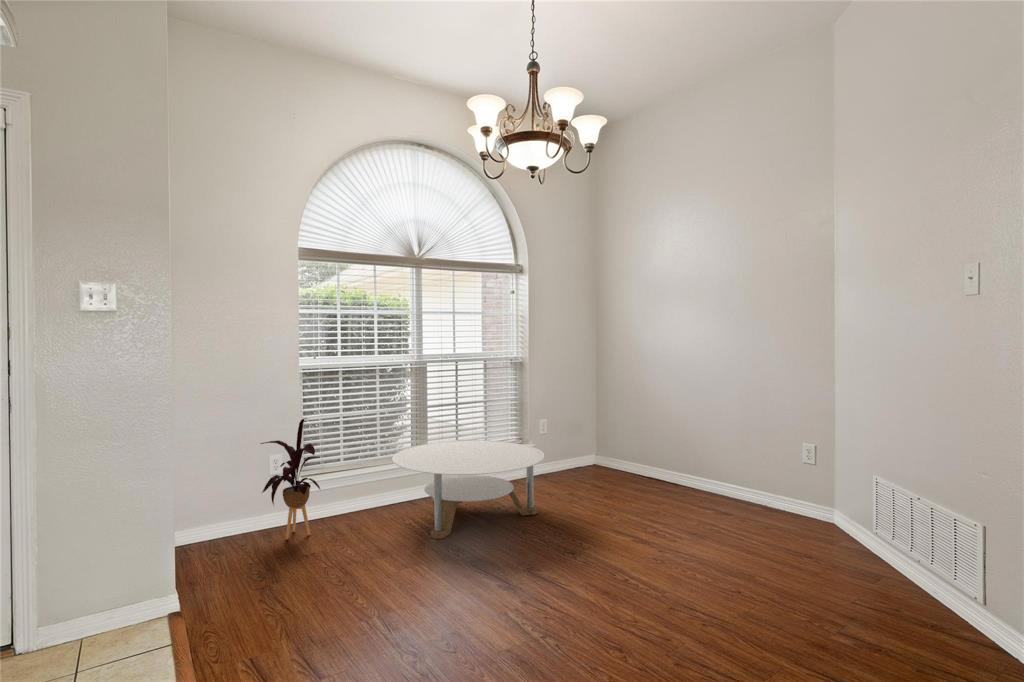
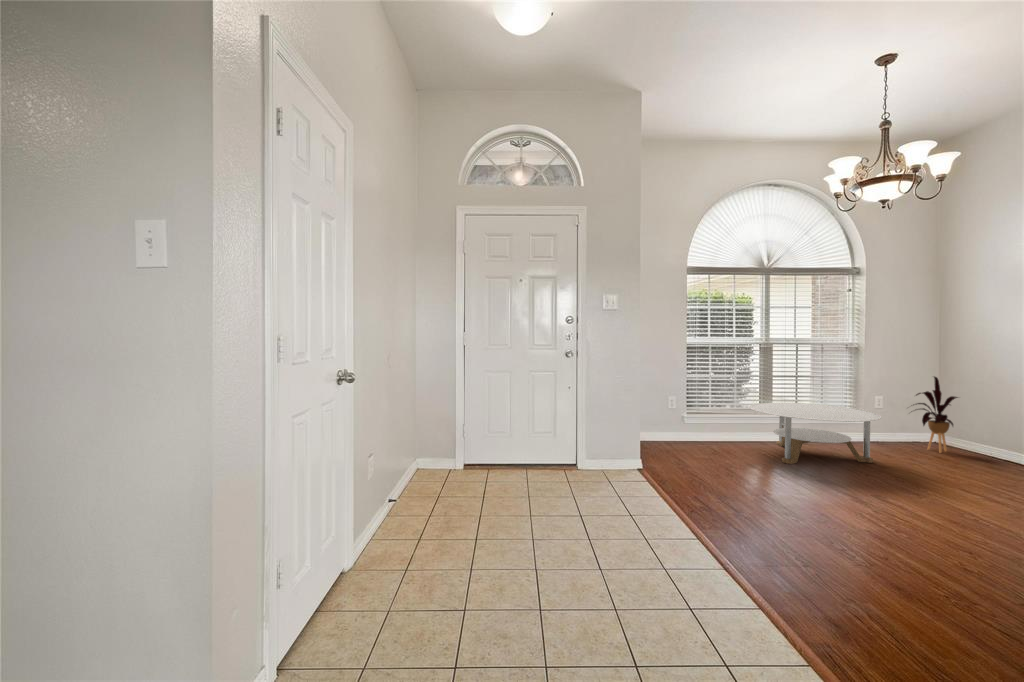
house plant: present [261,418,320,539] -> present [911,377,958,453]

